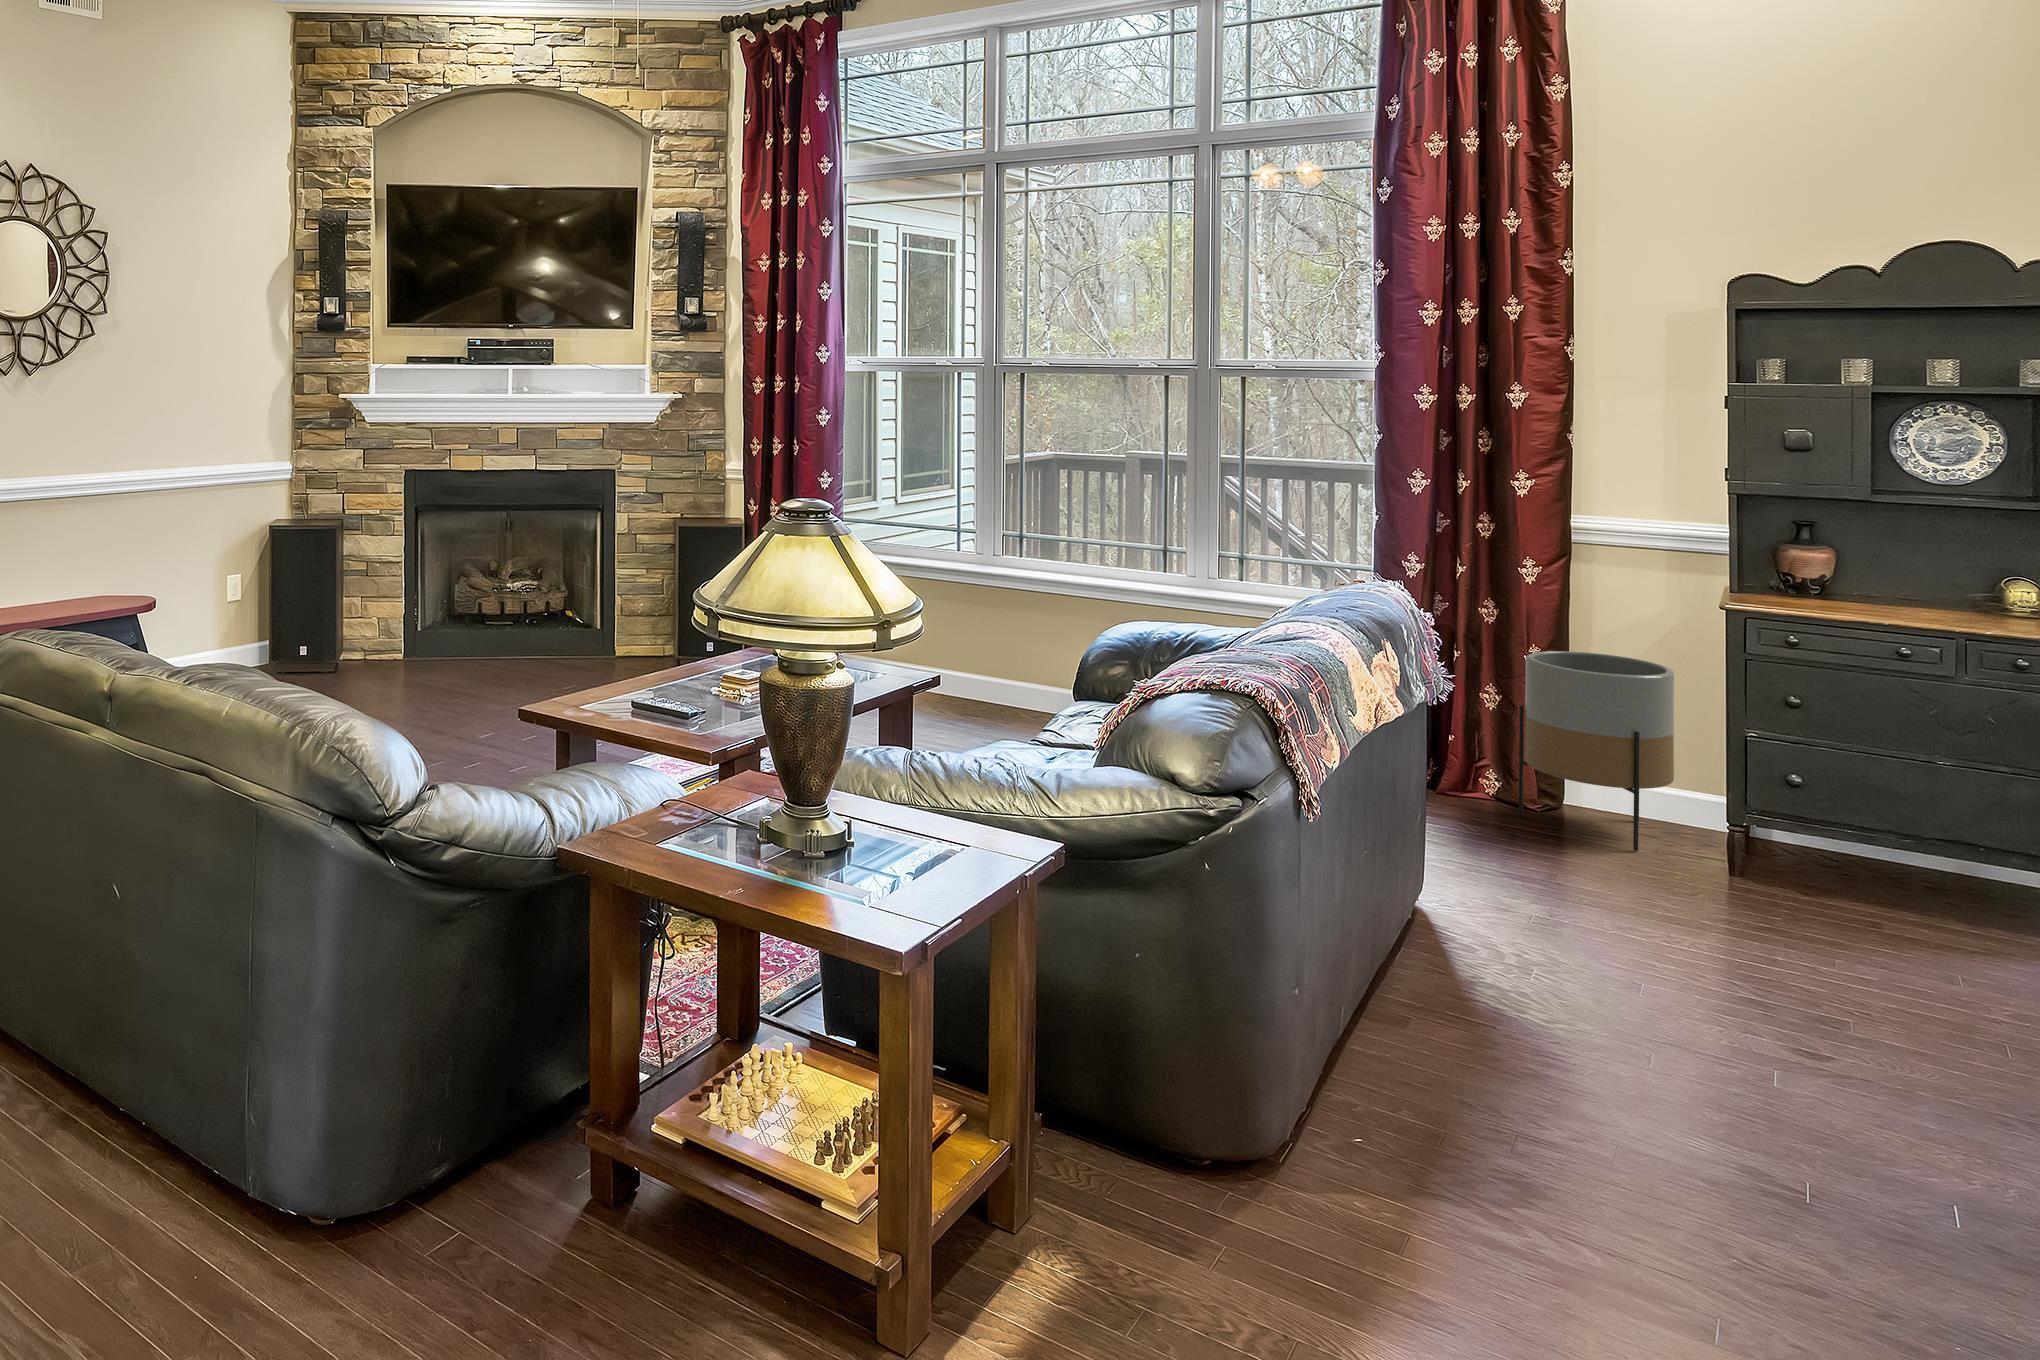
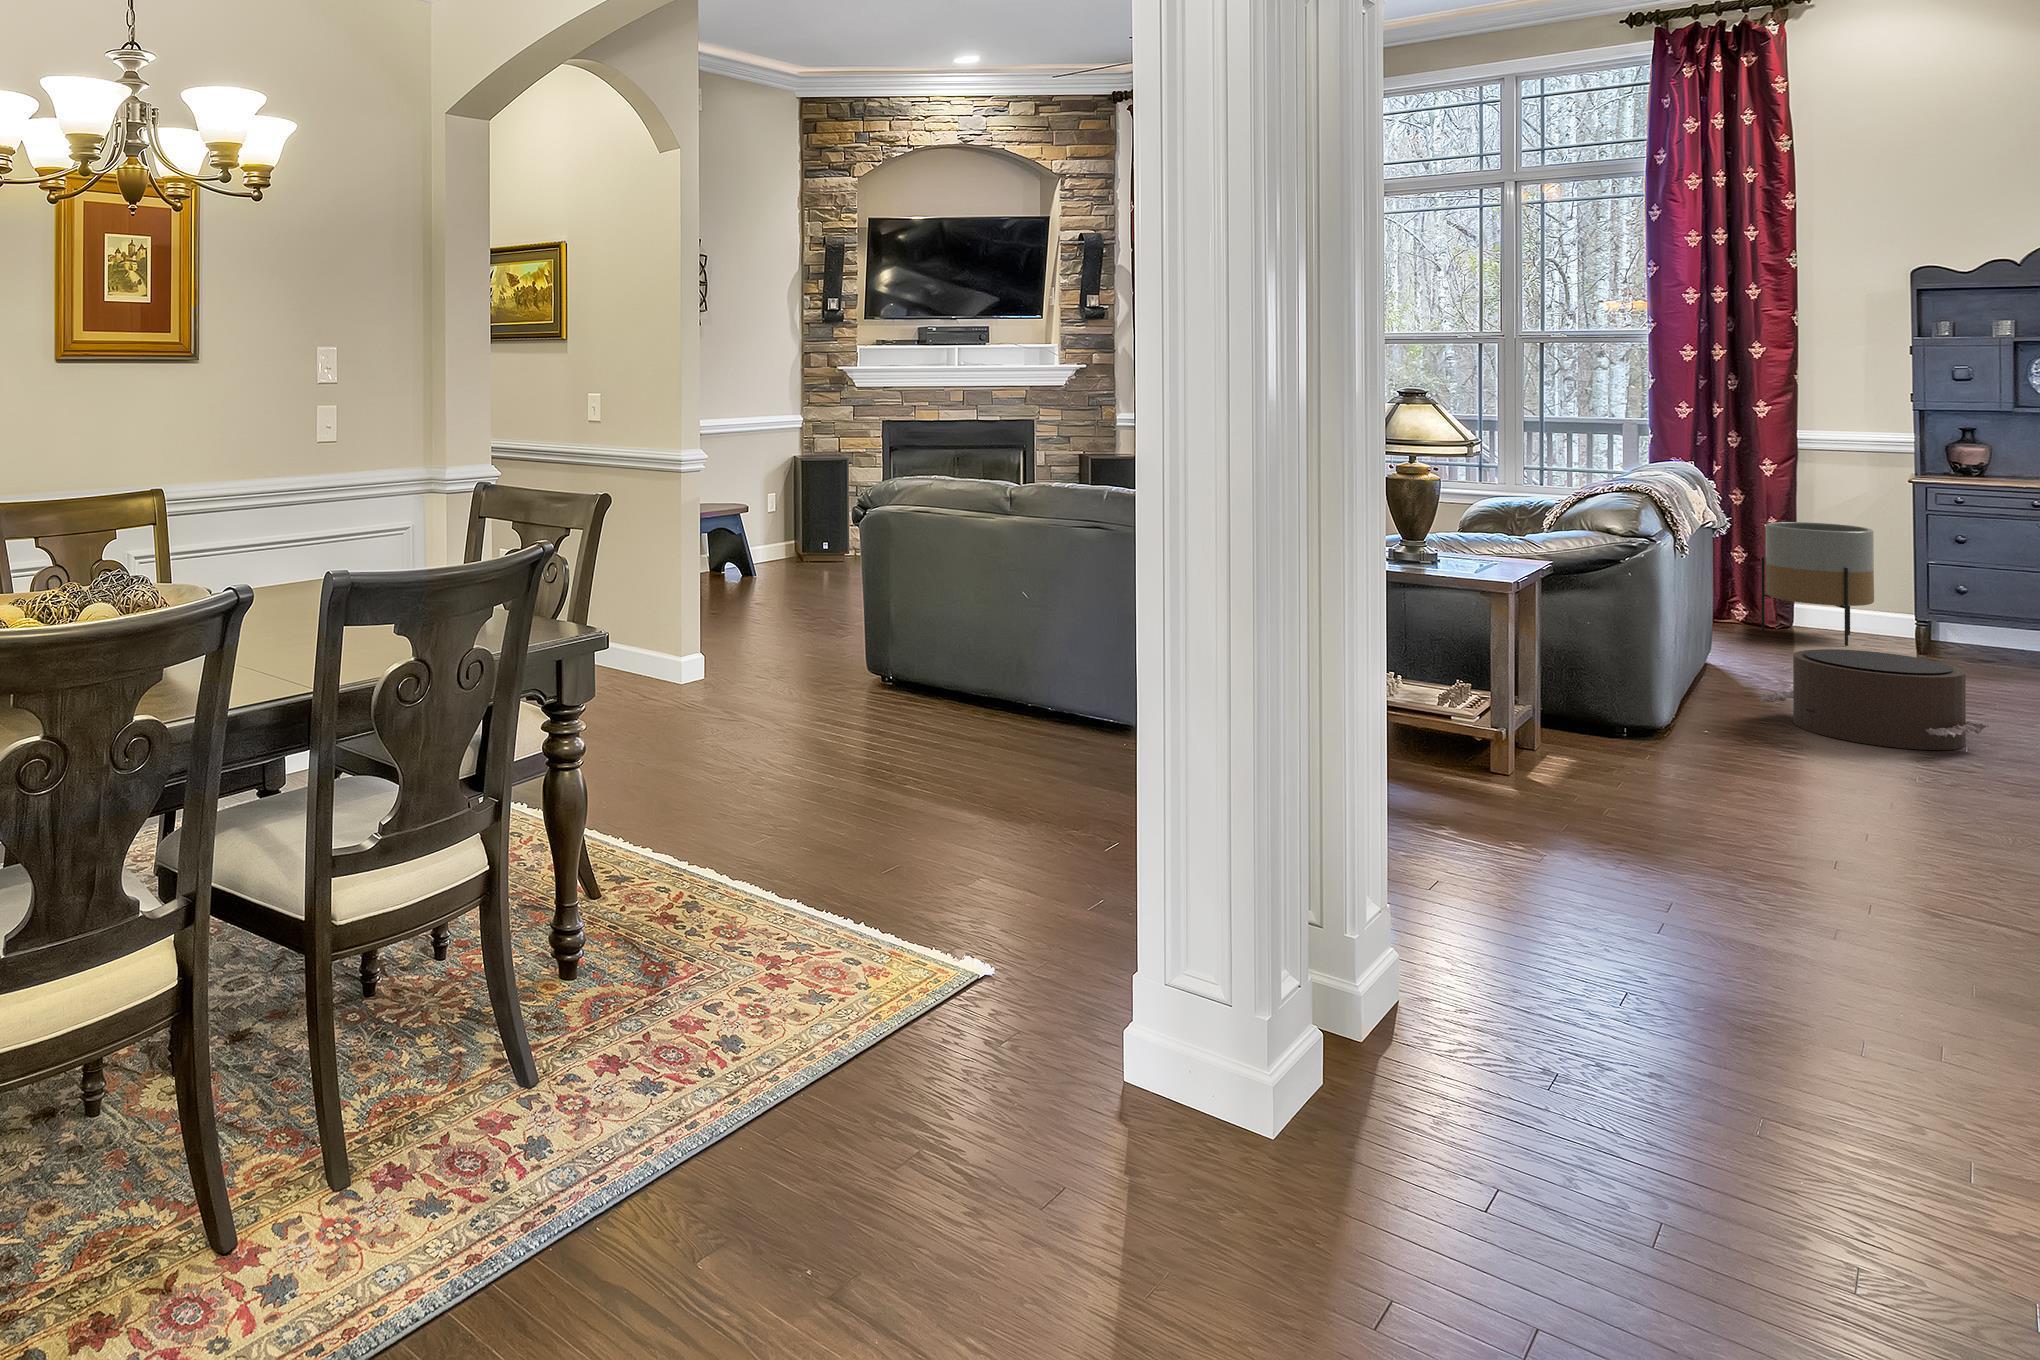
pouf: none [1506,947,1902,1187] -> present [1759,649,1989,750]

